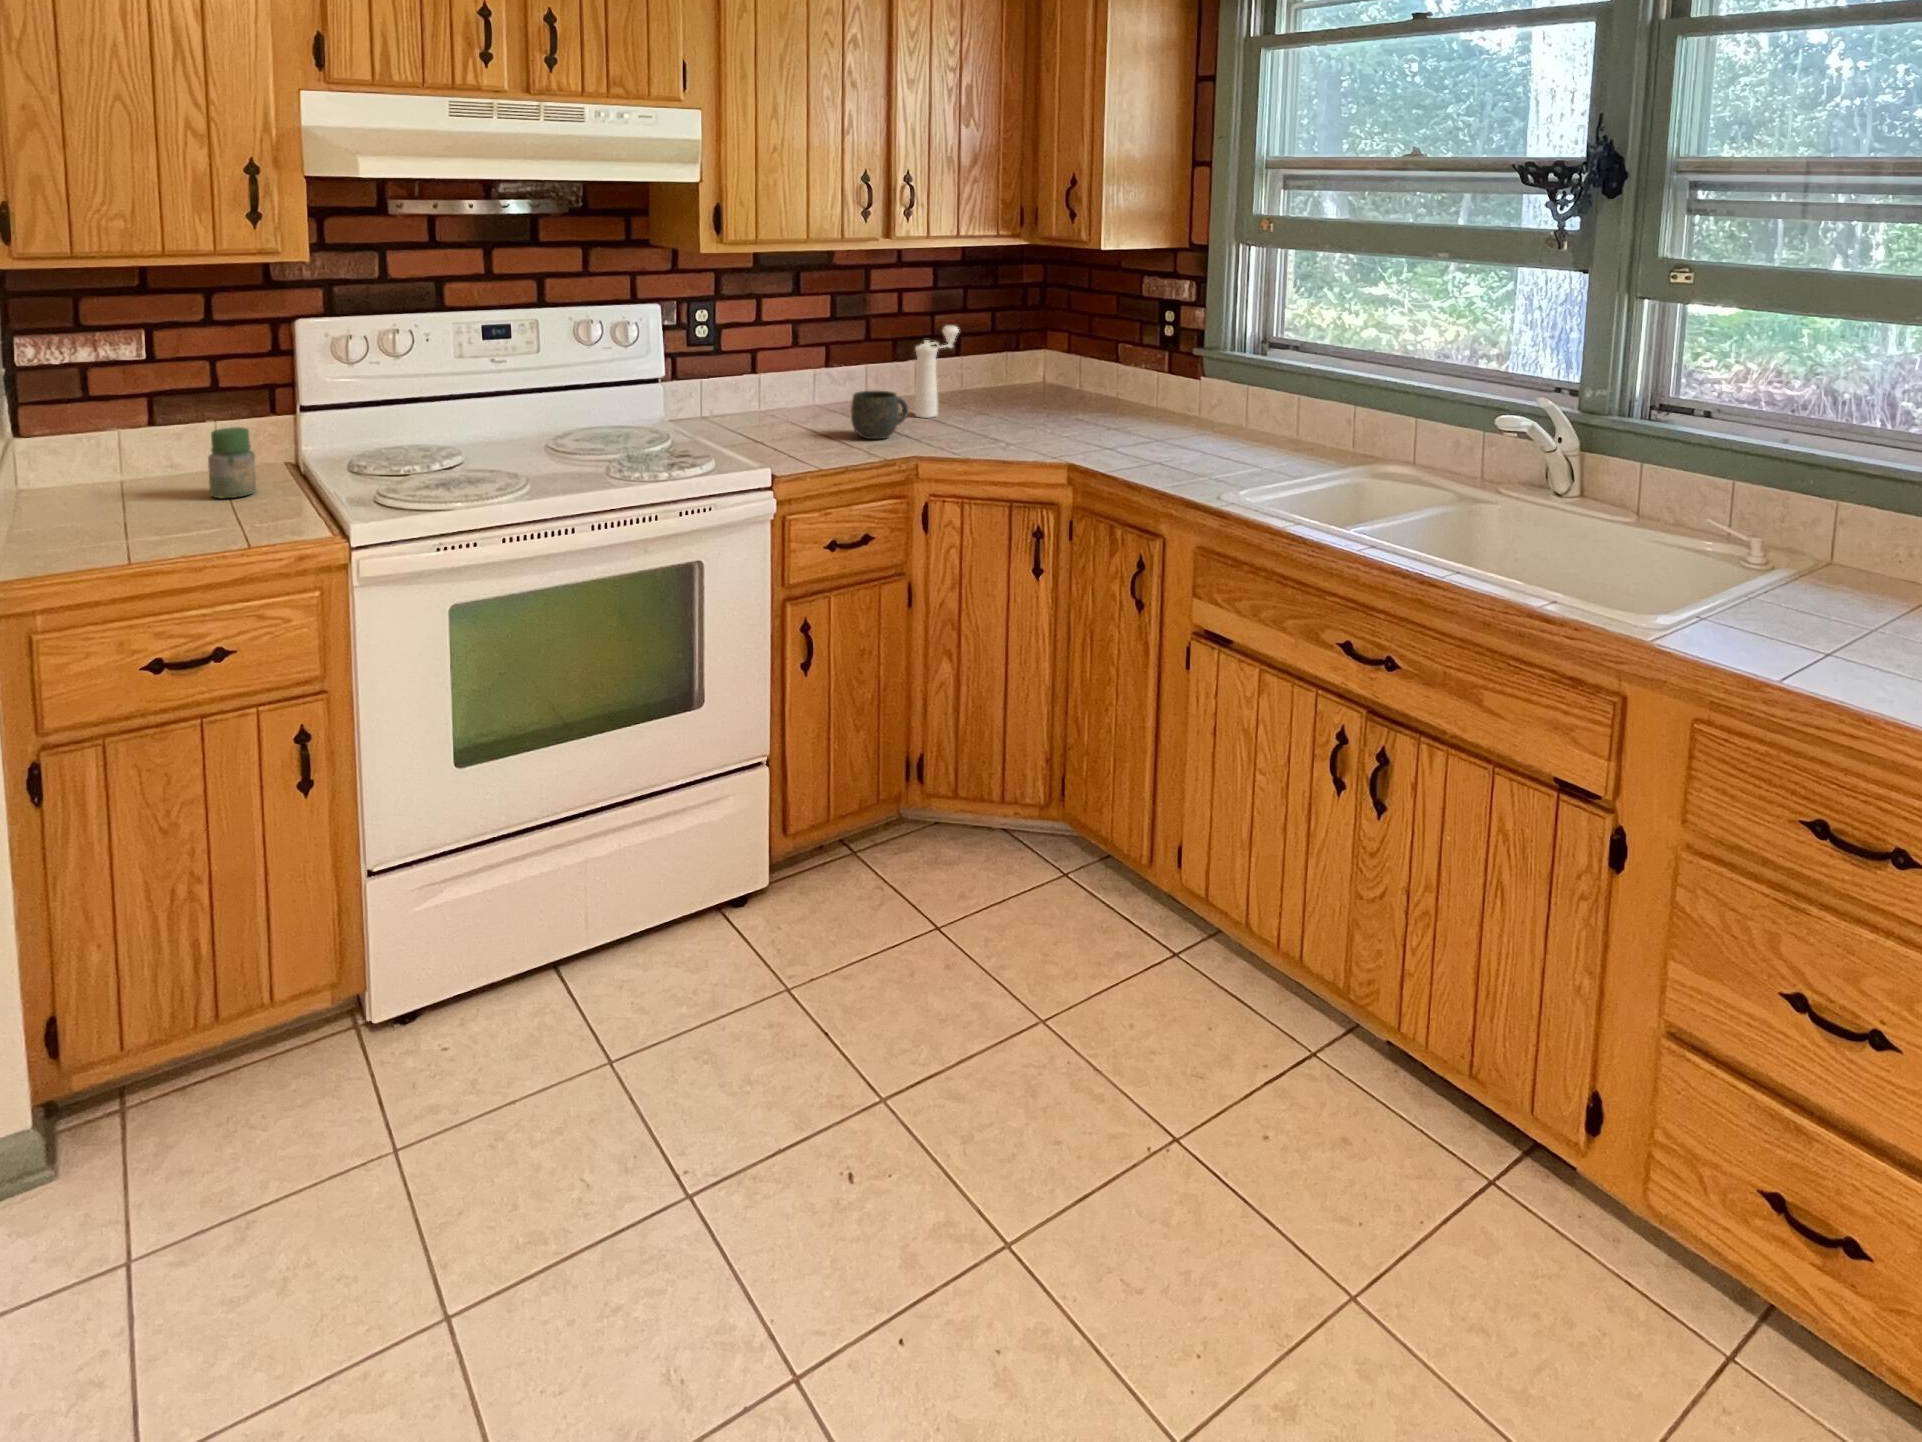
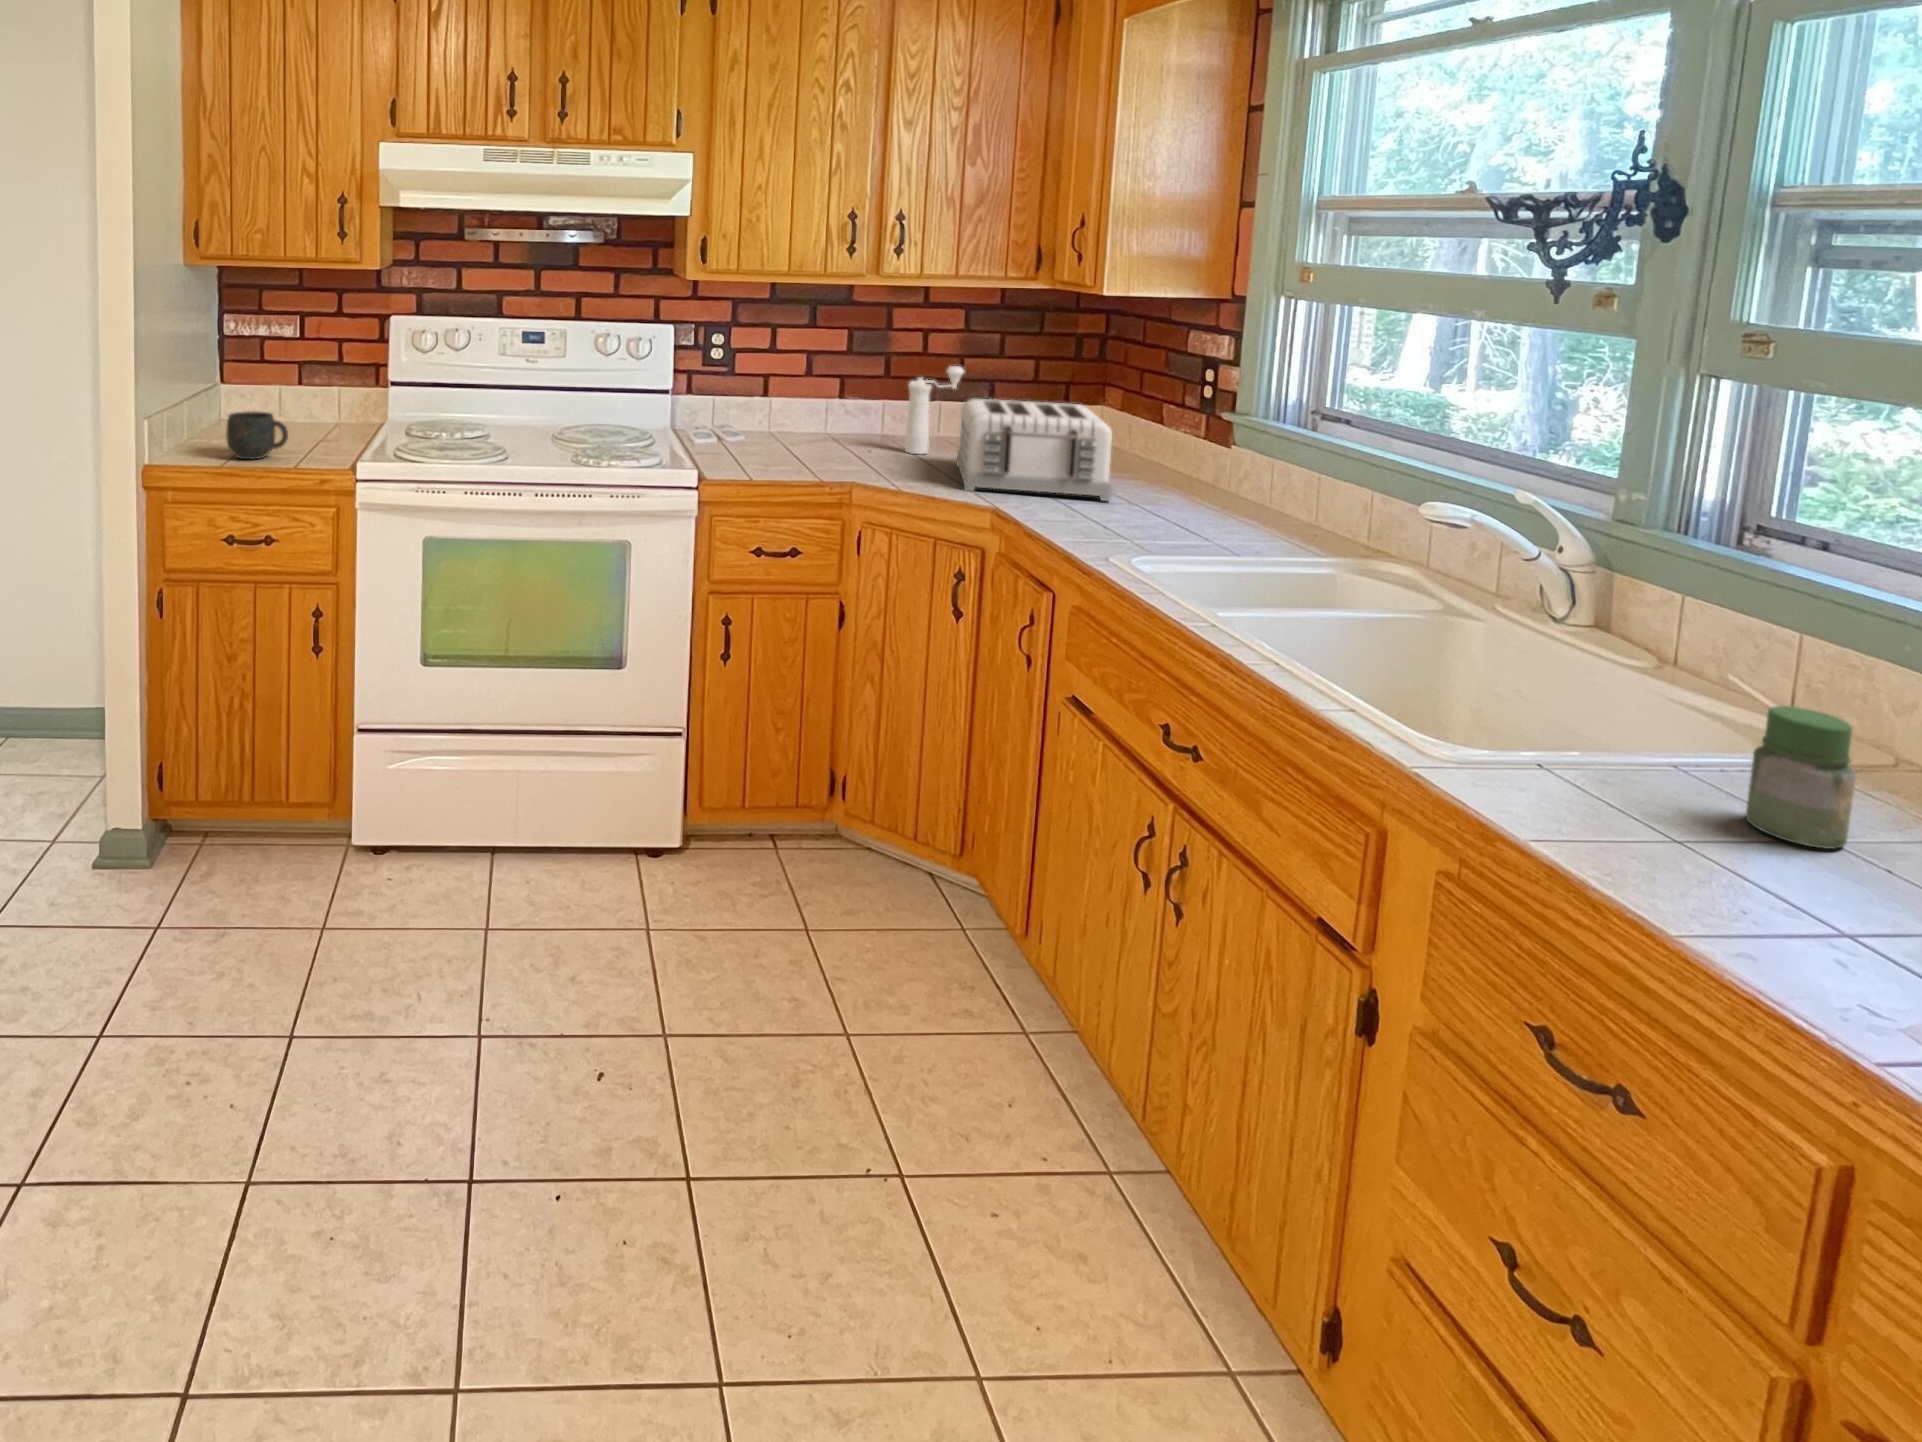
toaster: none [978,354,1146,451] -> present [957,398,1112,501]
mug: present [851,391,908,439] -> present [226,411,288,459]
jar: present [208,427,256,498] -> present [1746,706,1856,849]

